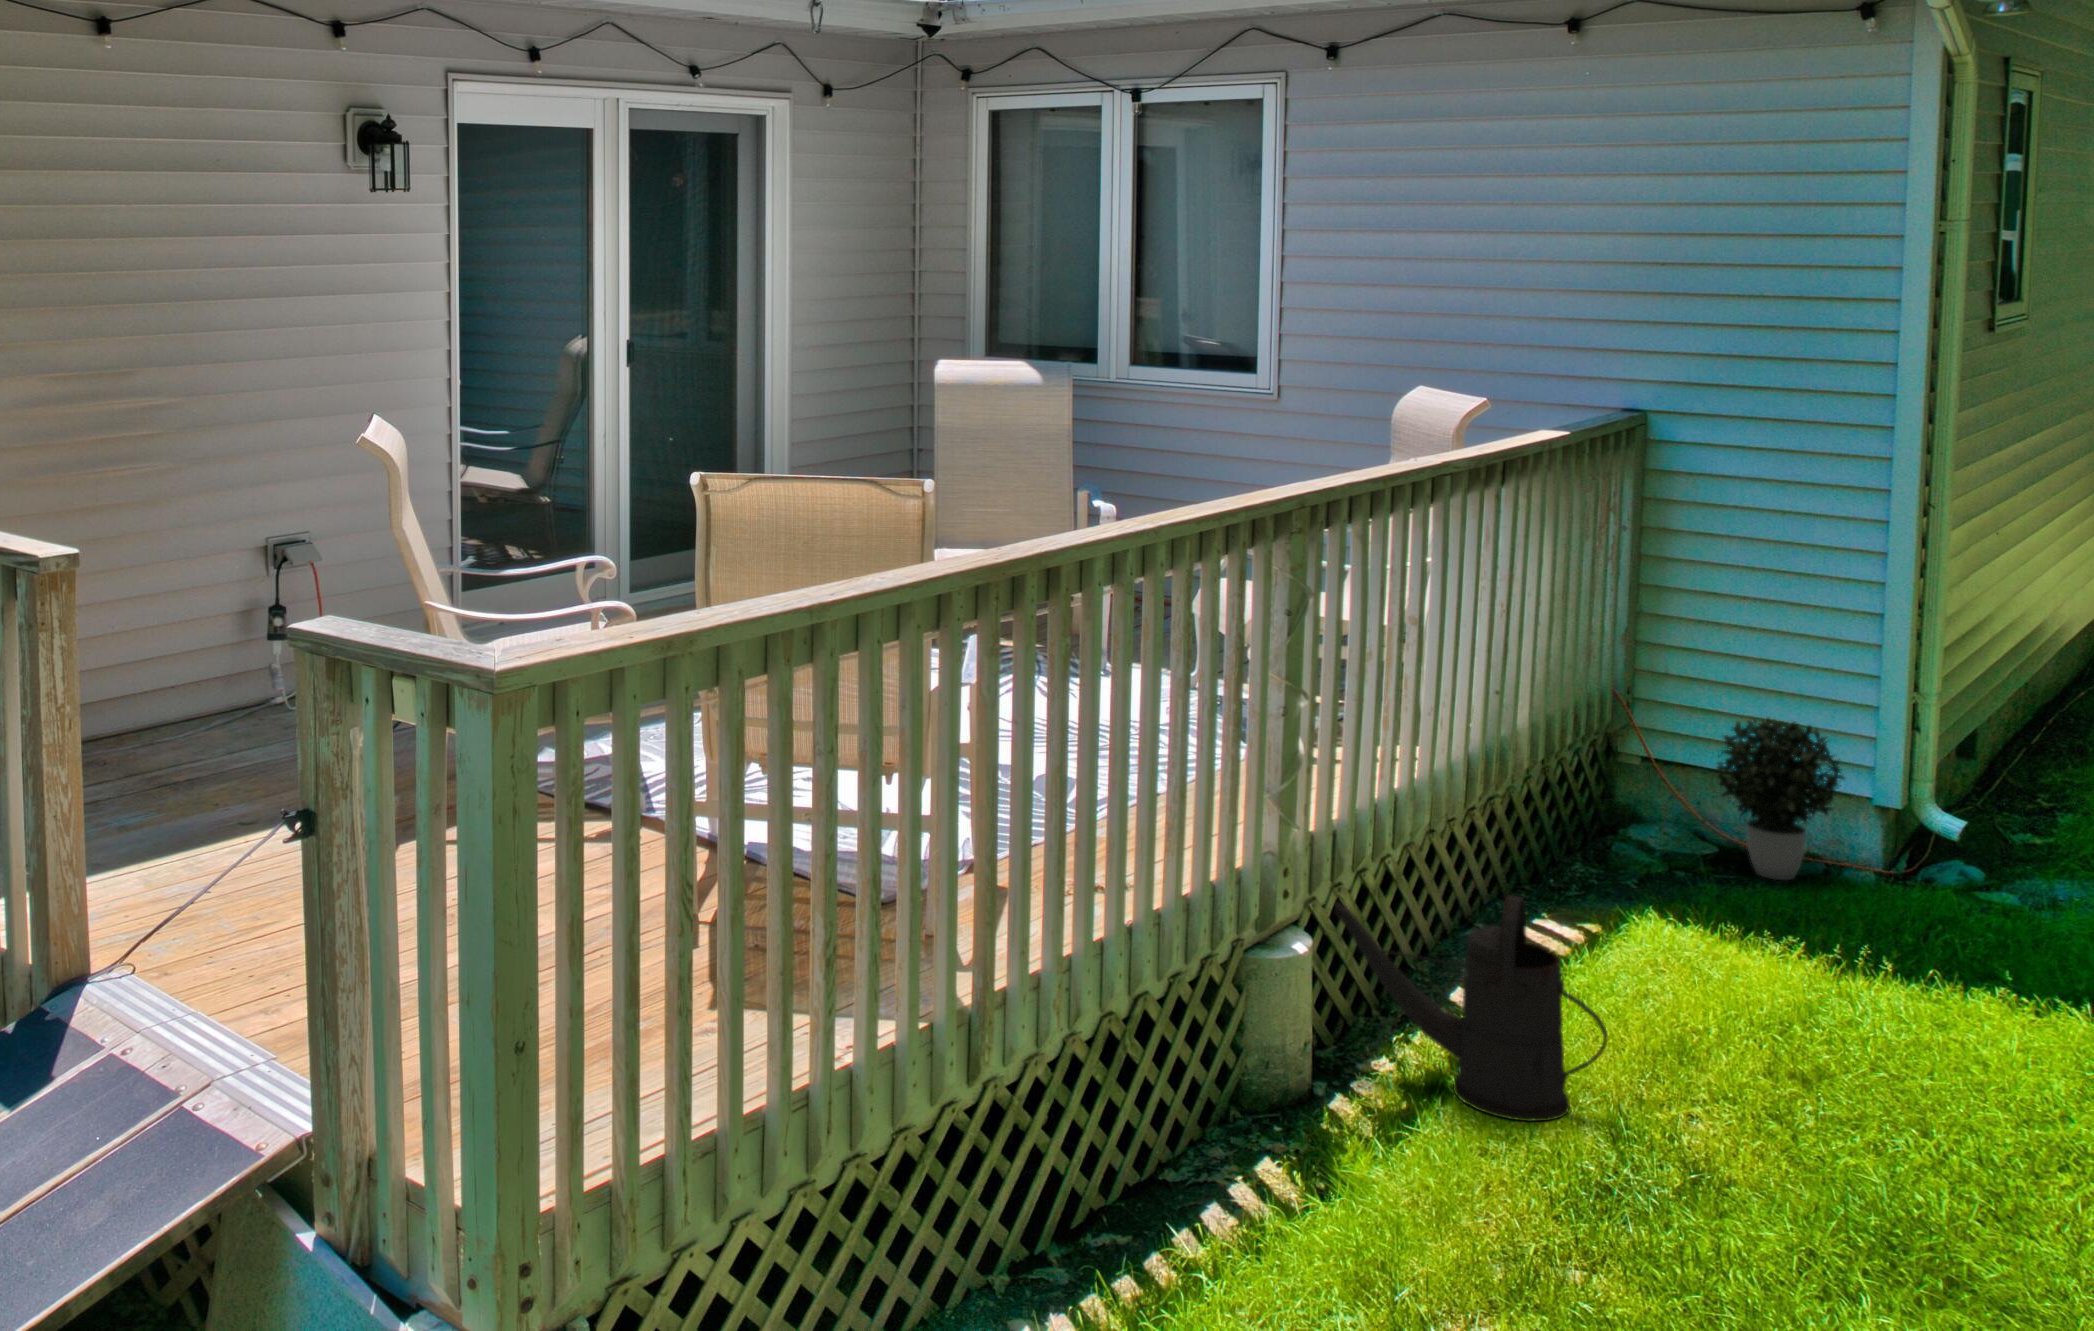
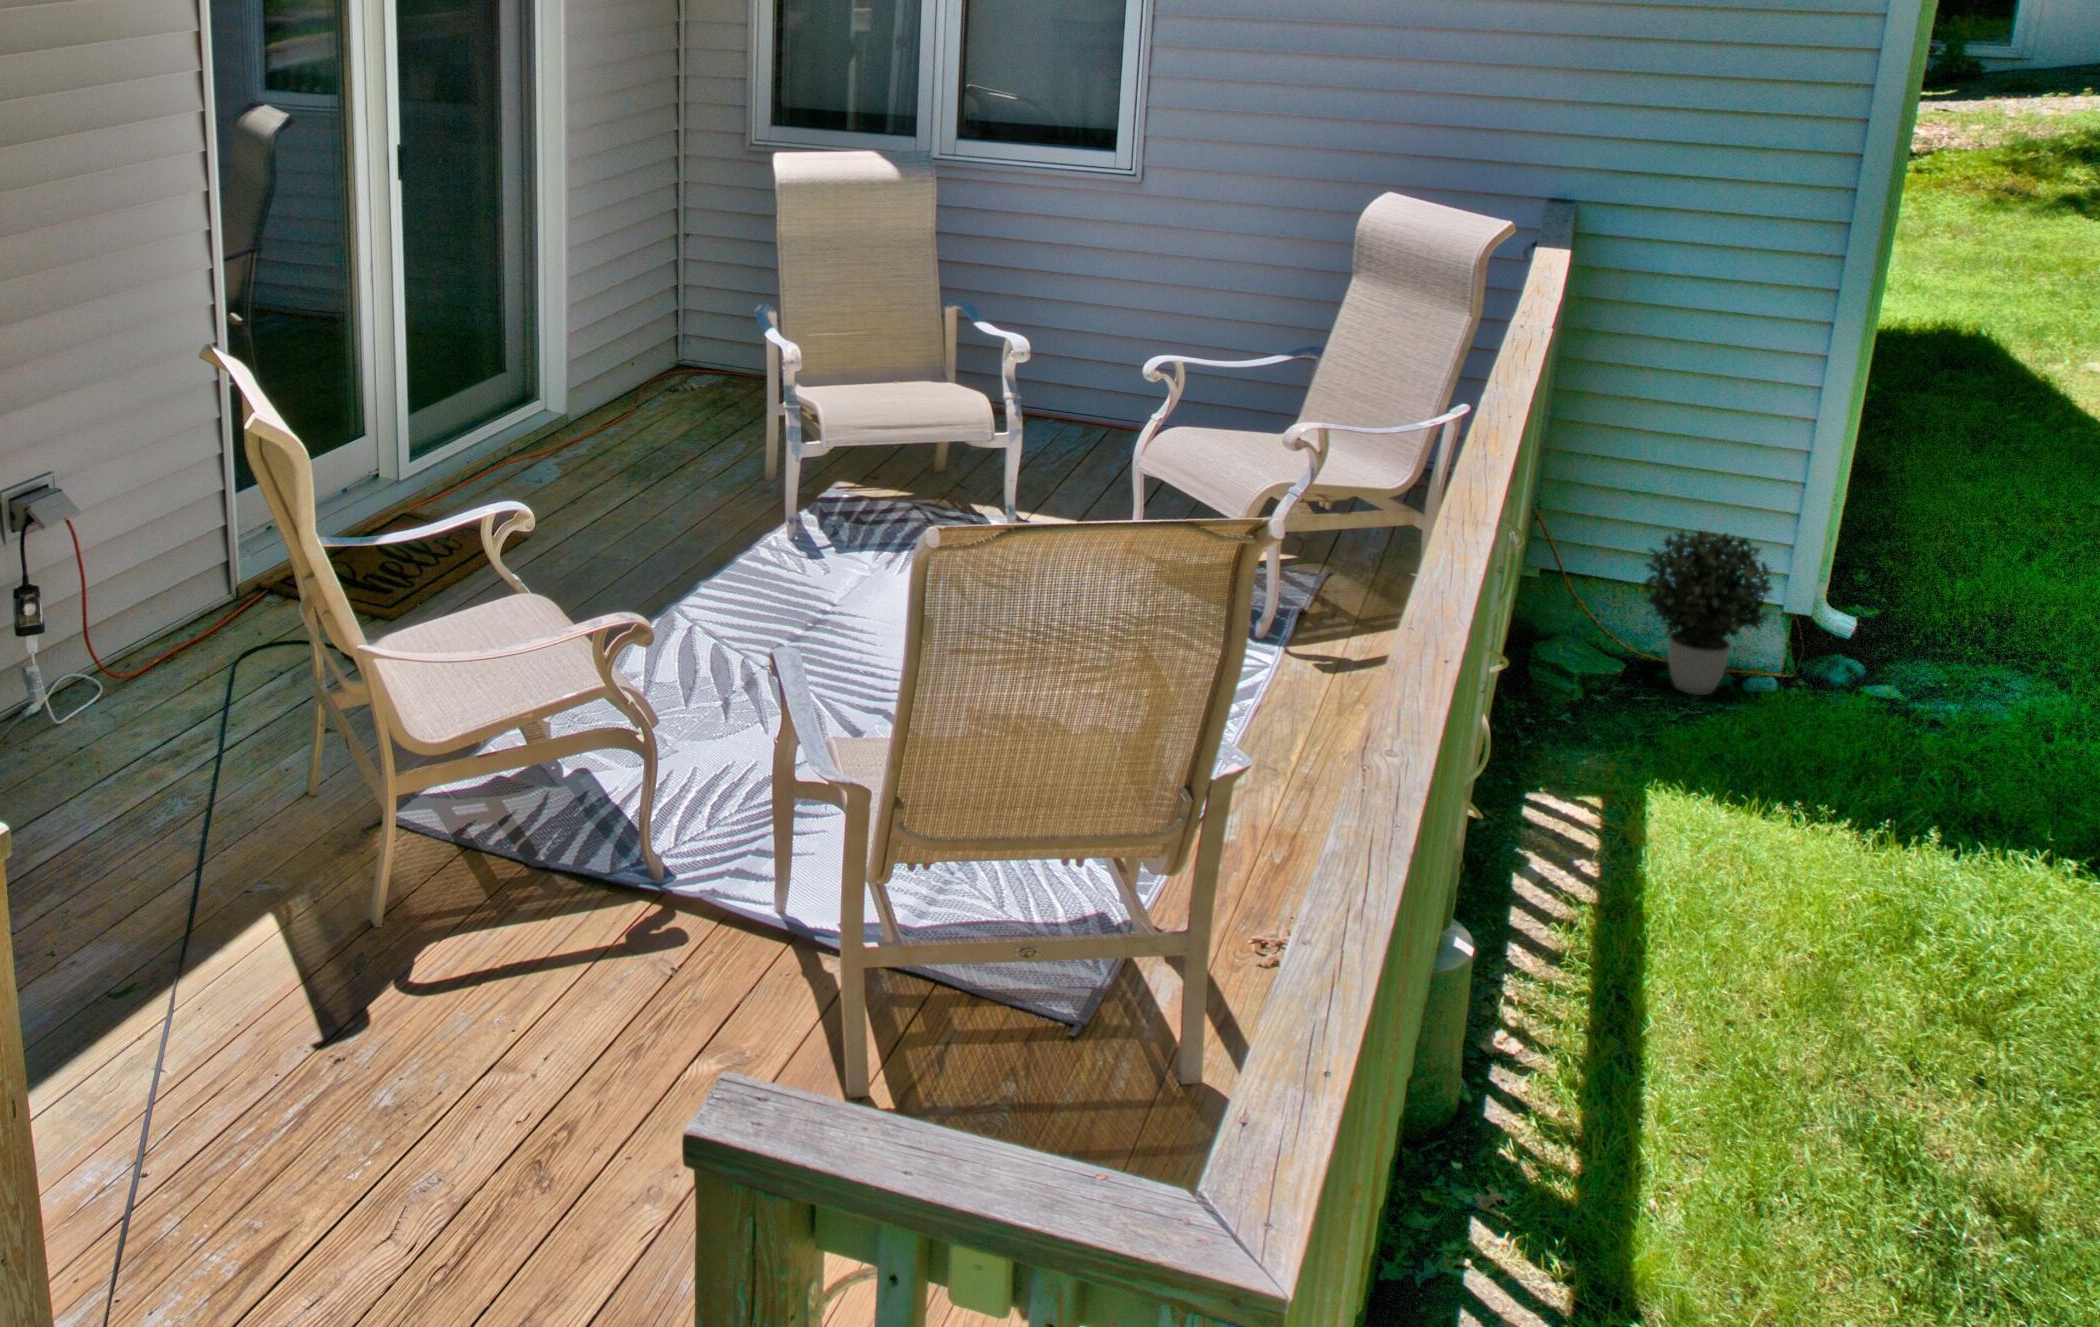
watering can: present [1335,895,1608,1121] -> none [1489,858,1805,1111]

